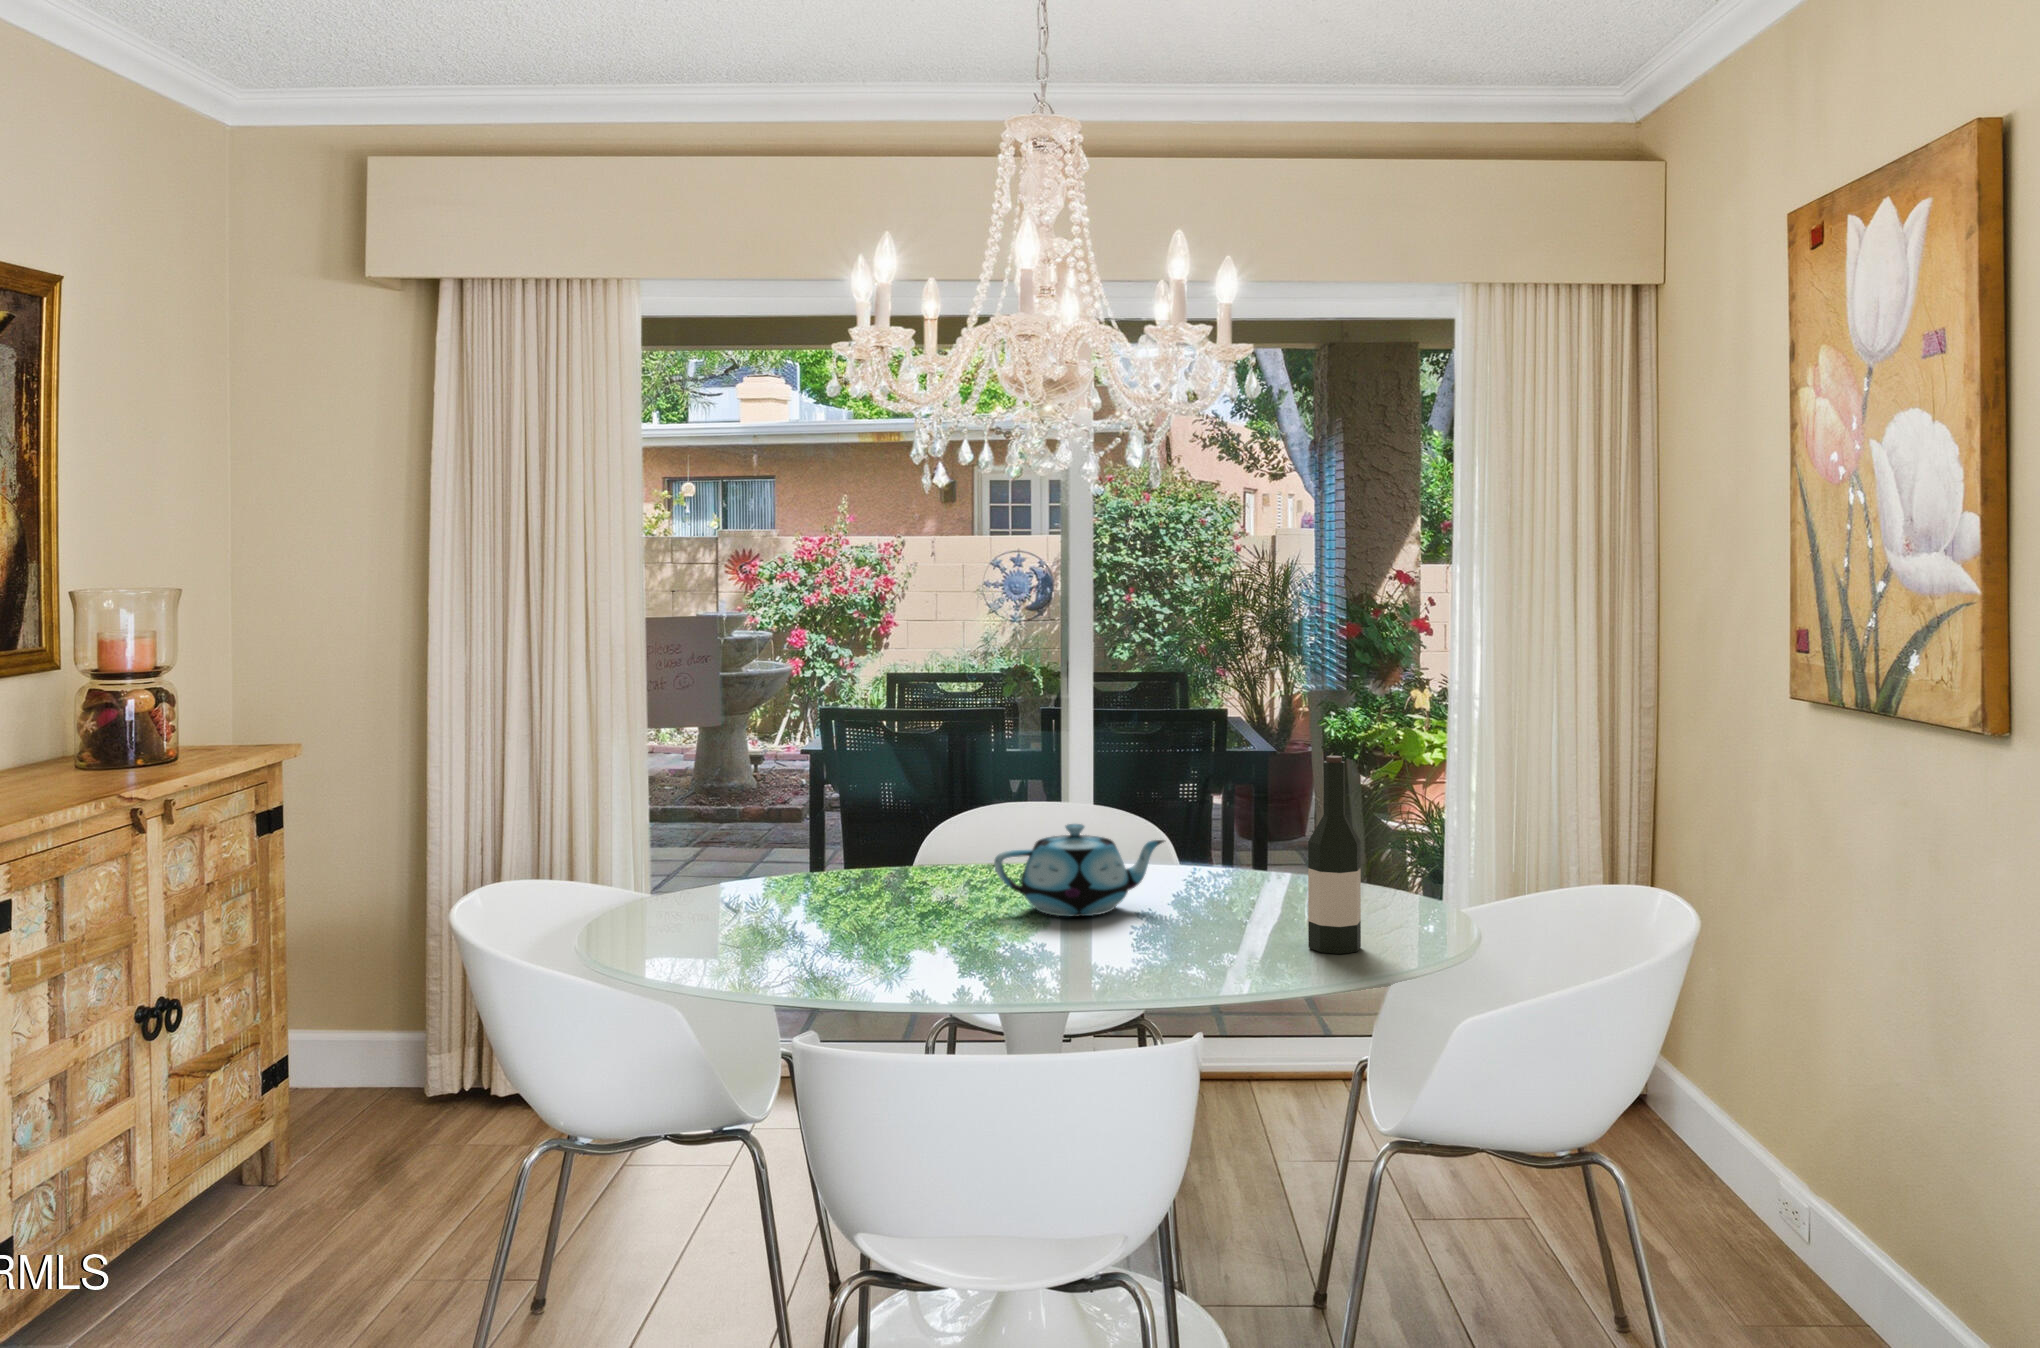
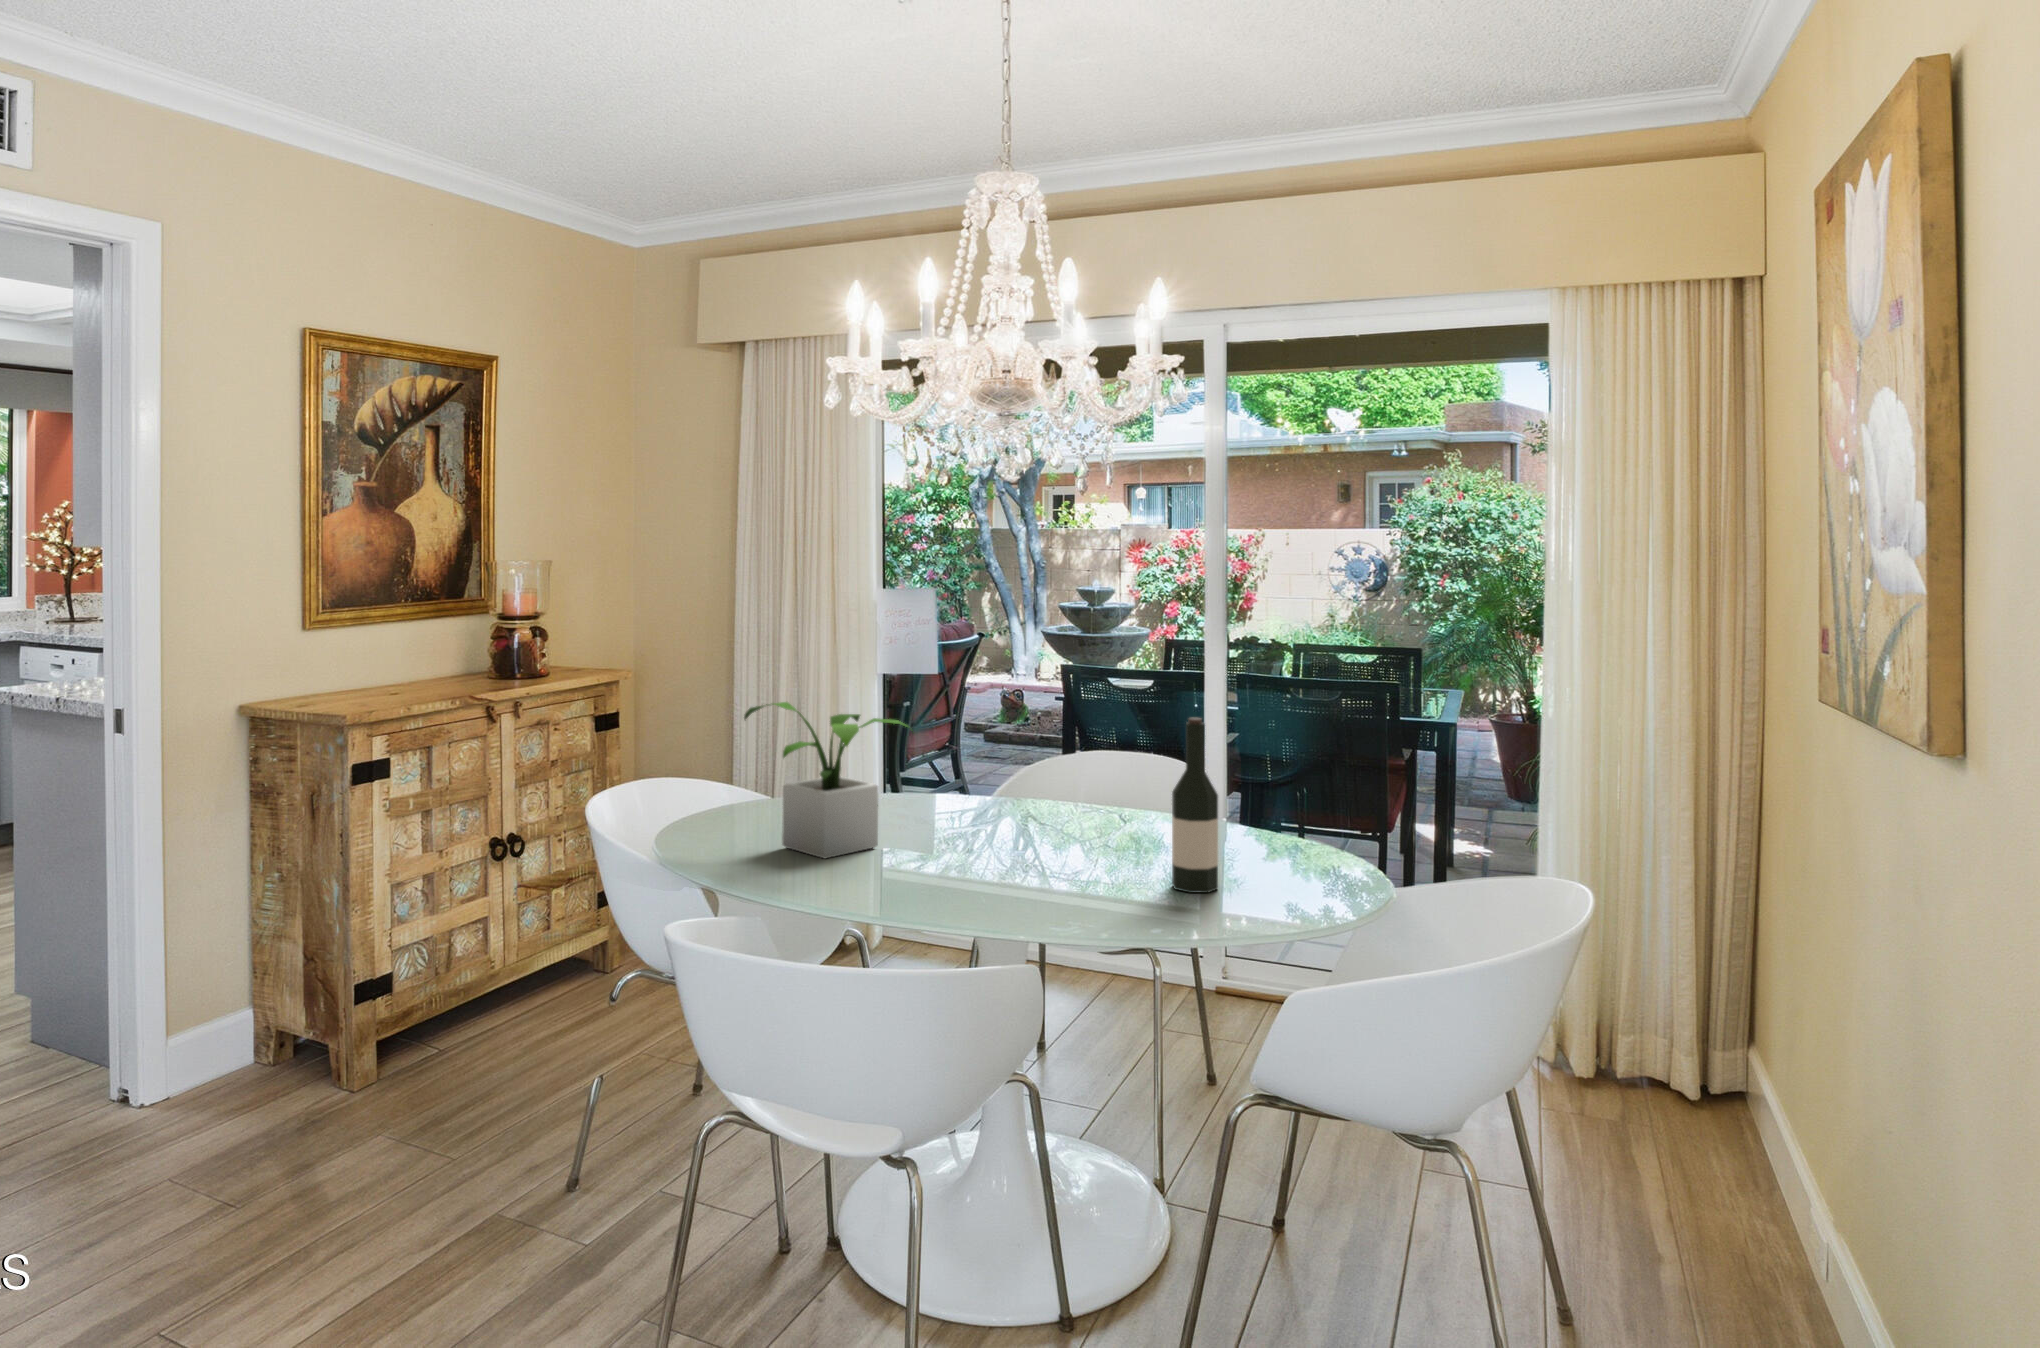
potted plant: none [721,769,945,967] -> present [744,702,907,858]
teapot: present [994,824,1164,916] -> none [983,763,1122,840]

